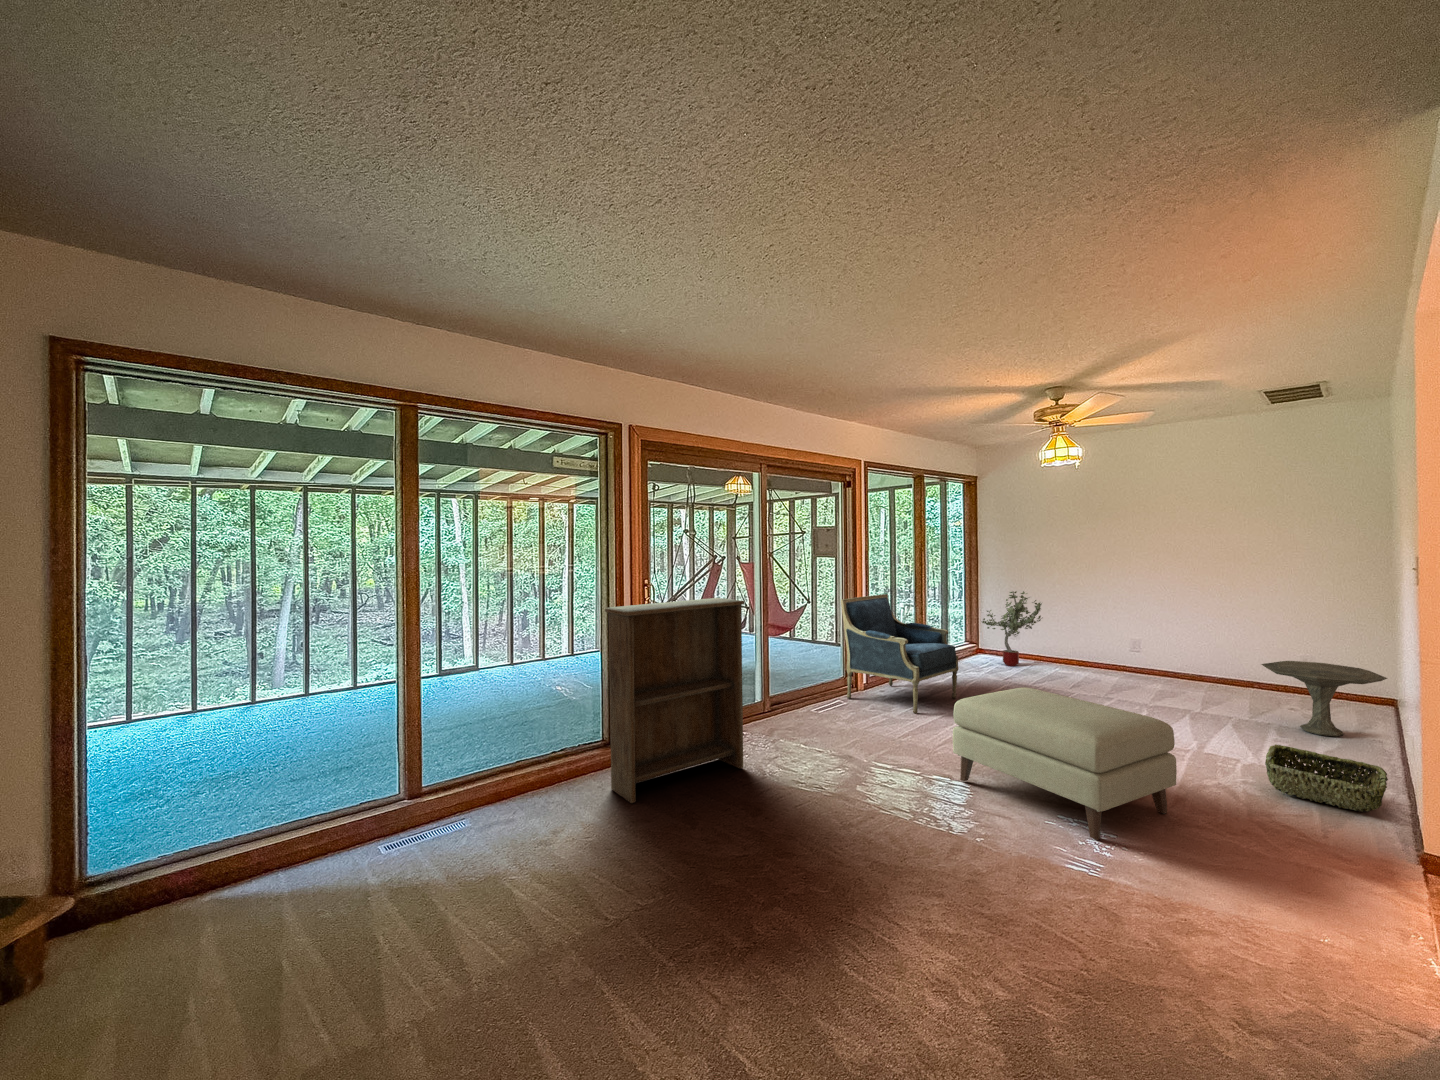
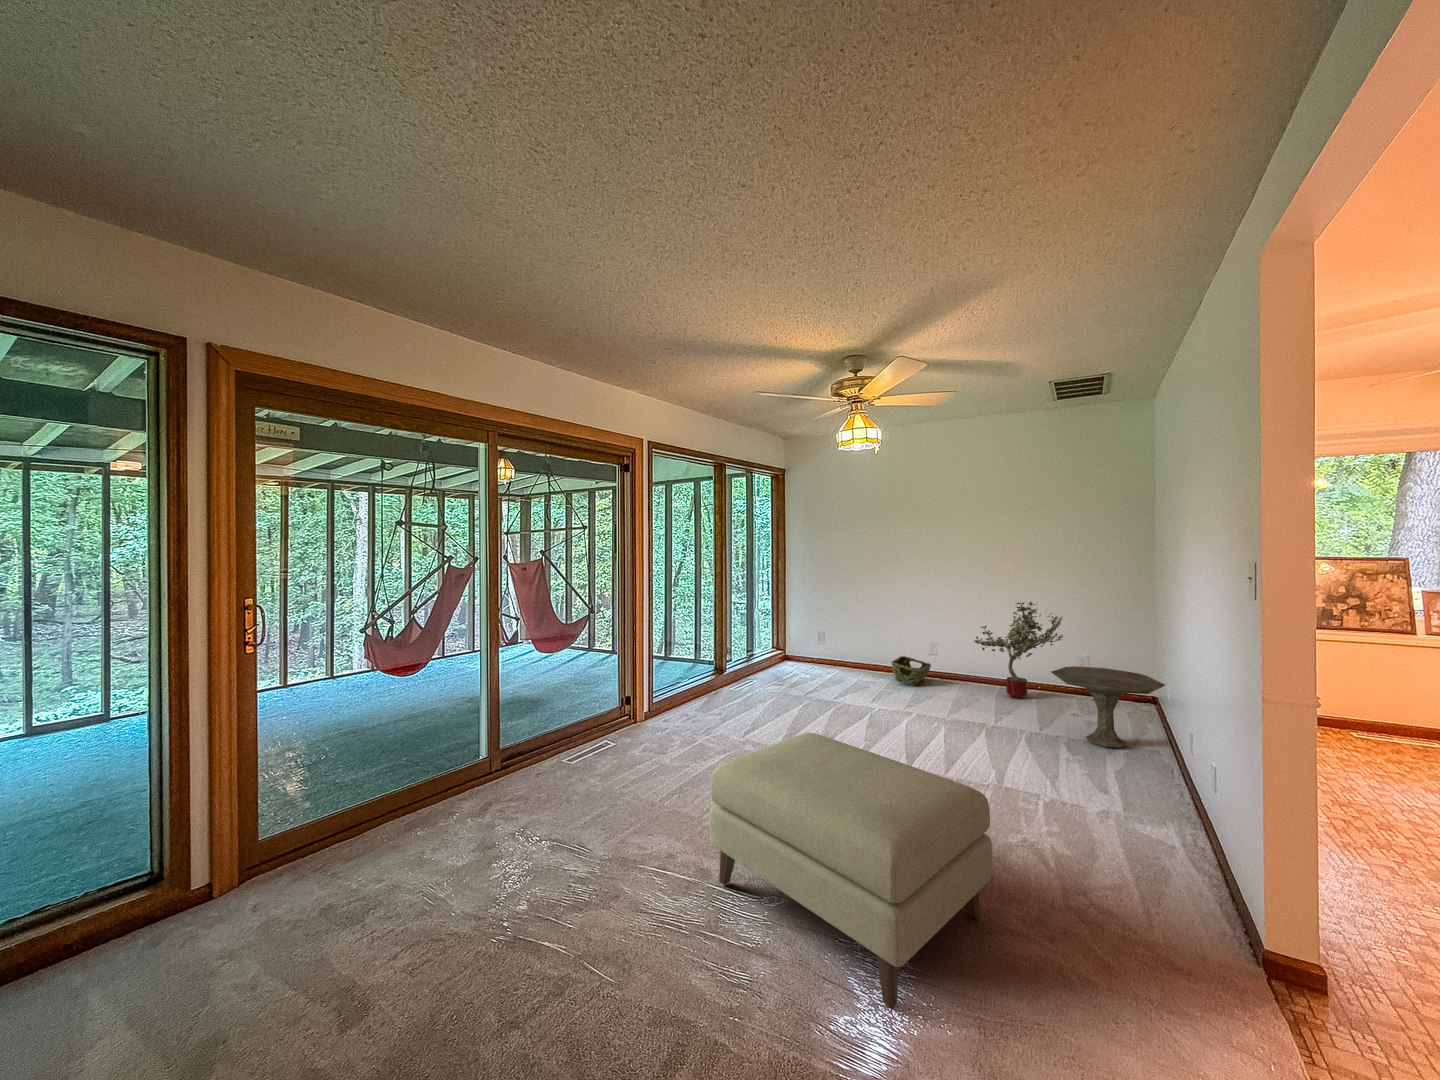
potted tree: present [982,591,1042,666] -> present [975,601,1063,699]
armchair: present [841,594,959,714] -> none [616,601,753,753]
bookshelf: present [605,598,744,803] -> none [62,625,395,1050]
woven basket: present [1265,745,1388,811] -> present [891,656,931,686]

